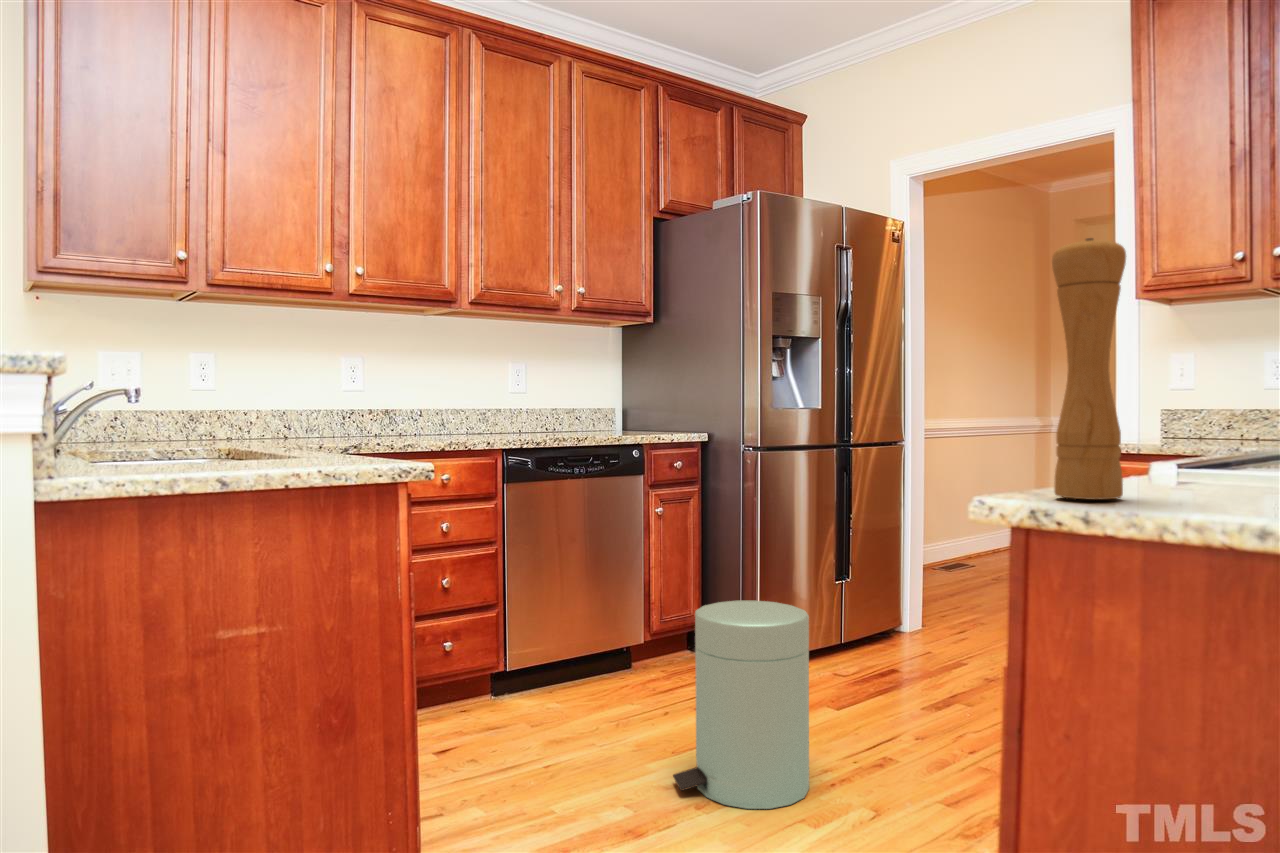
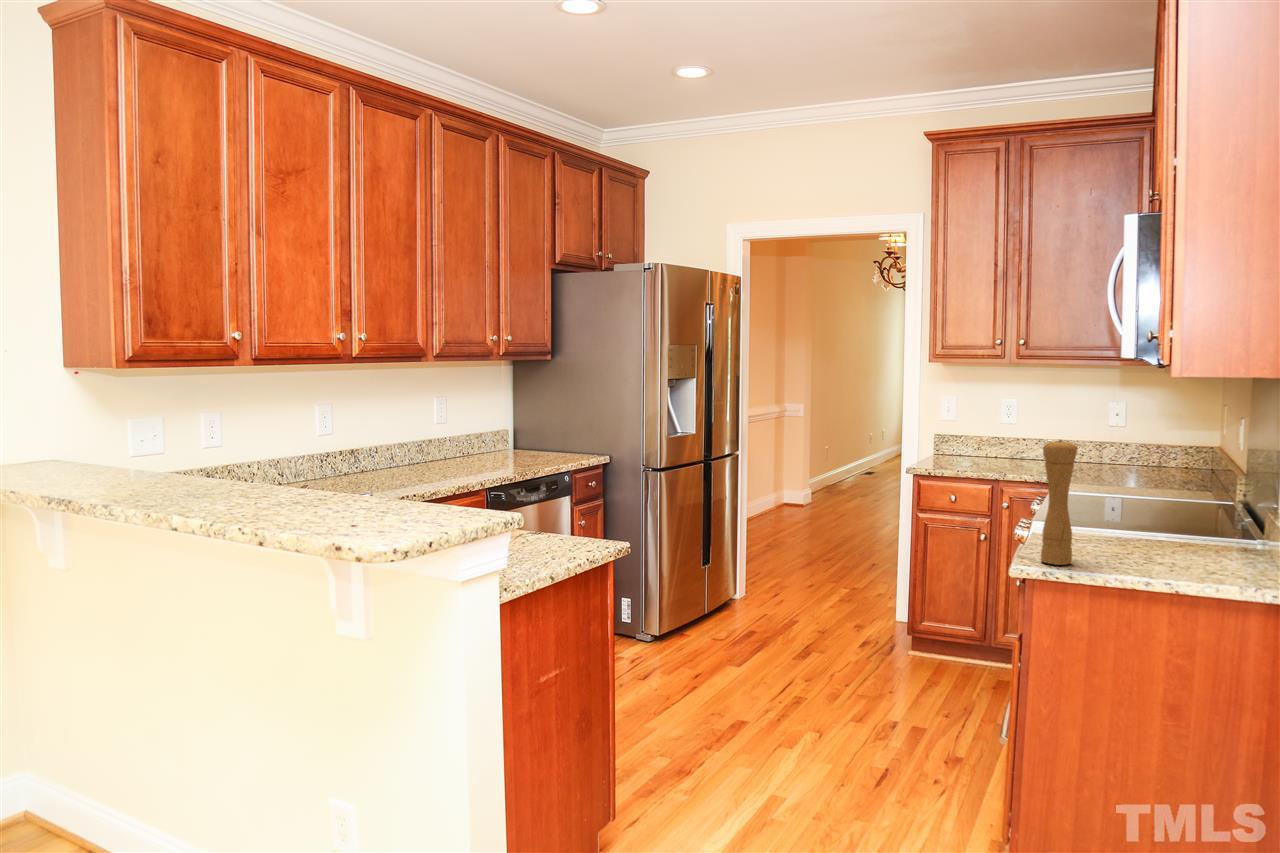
trash can: present [673,600,809,809] -> none [680,599,773,746]

